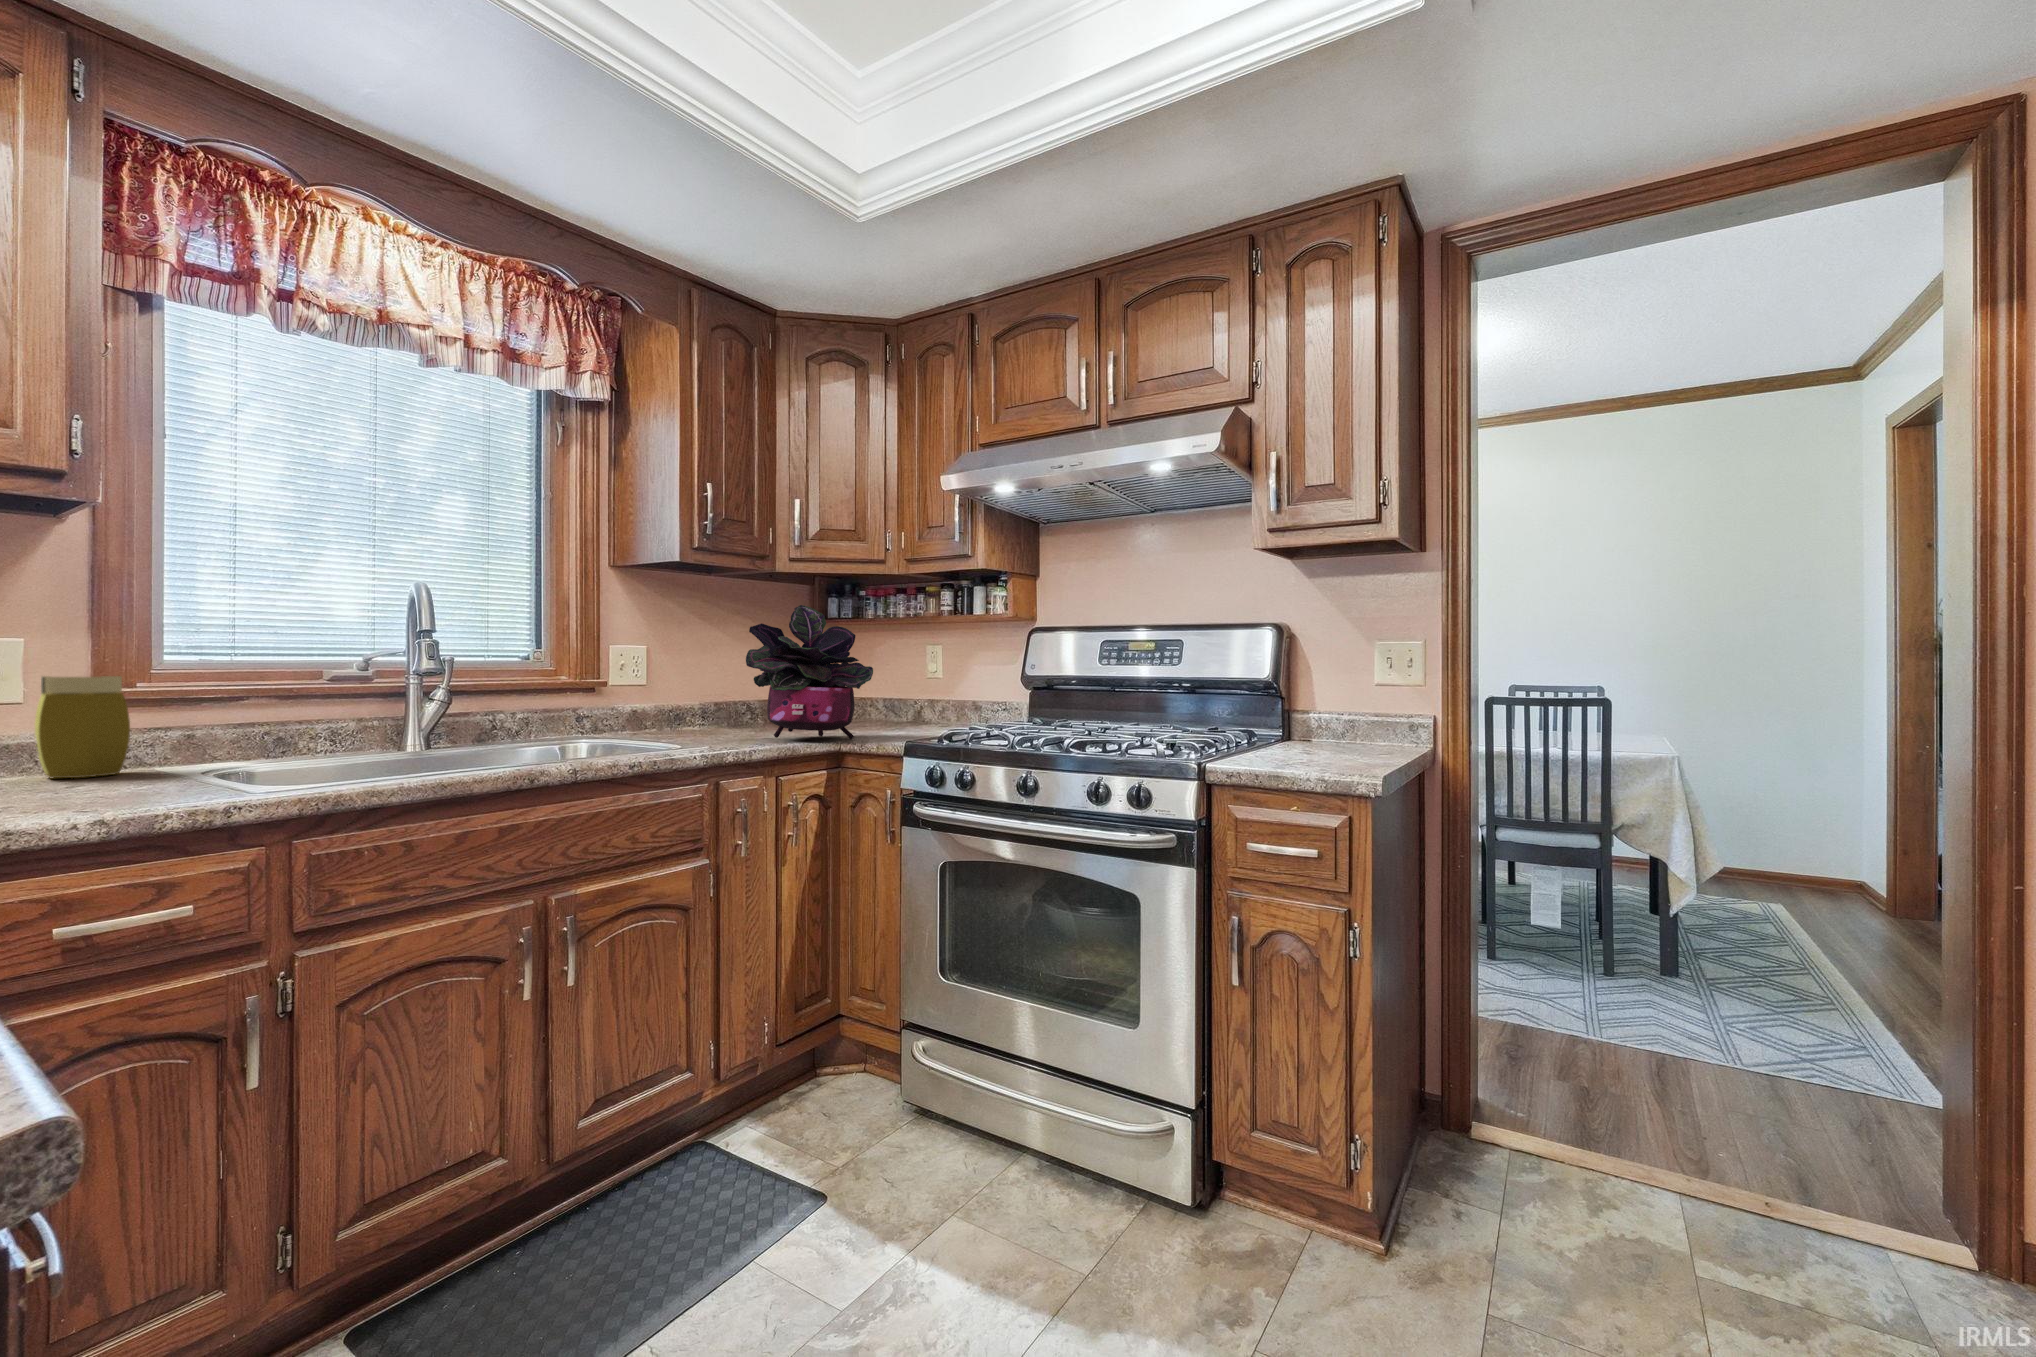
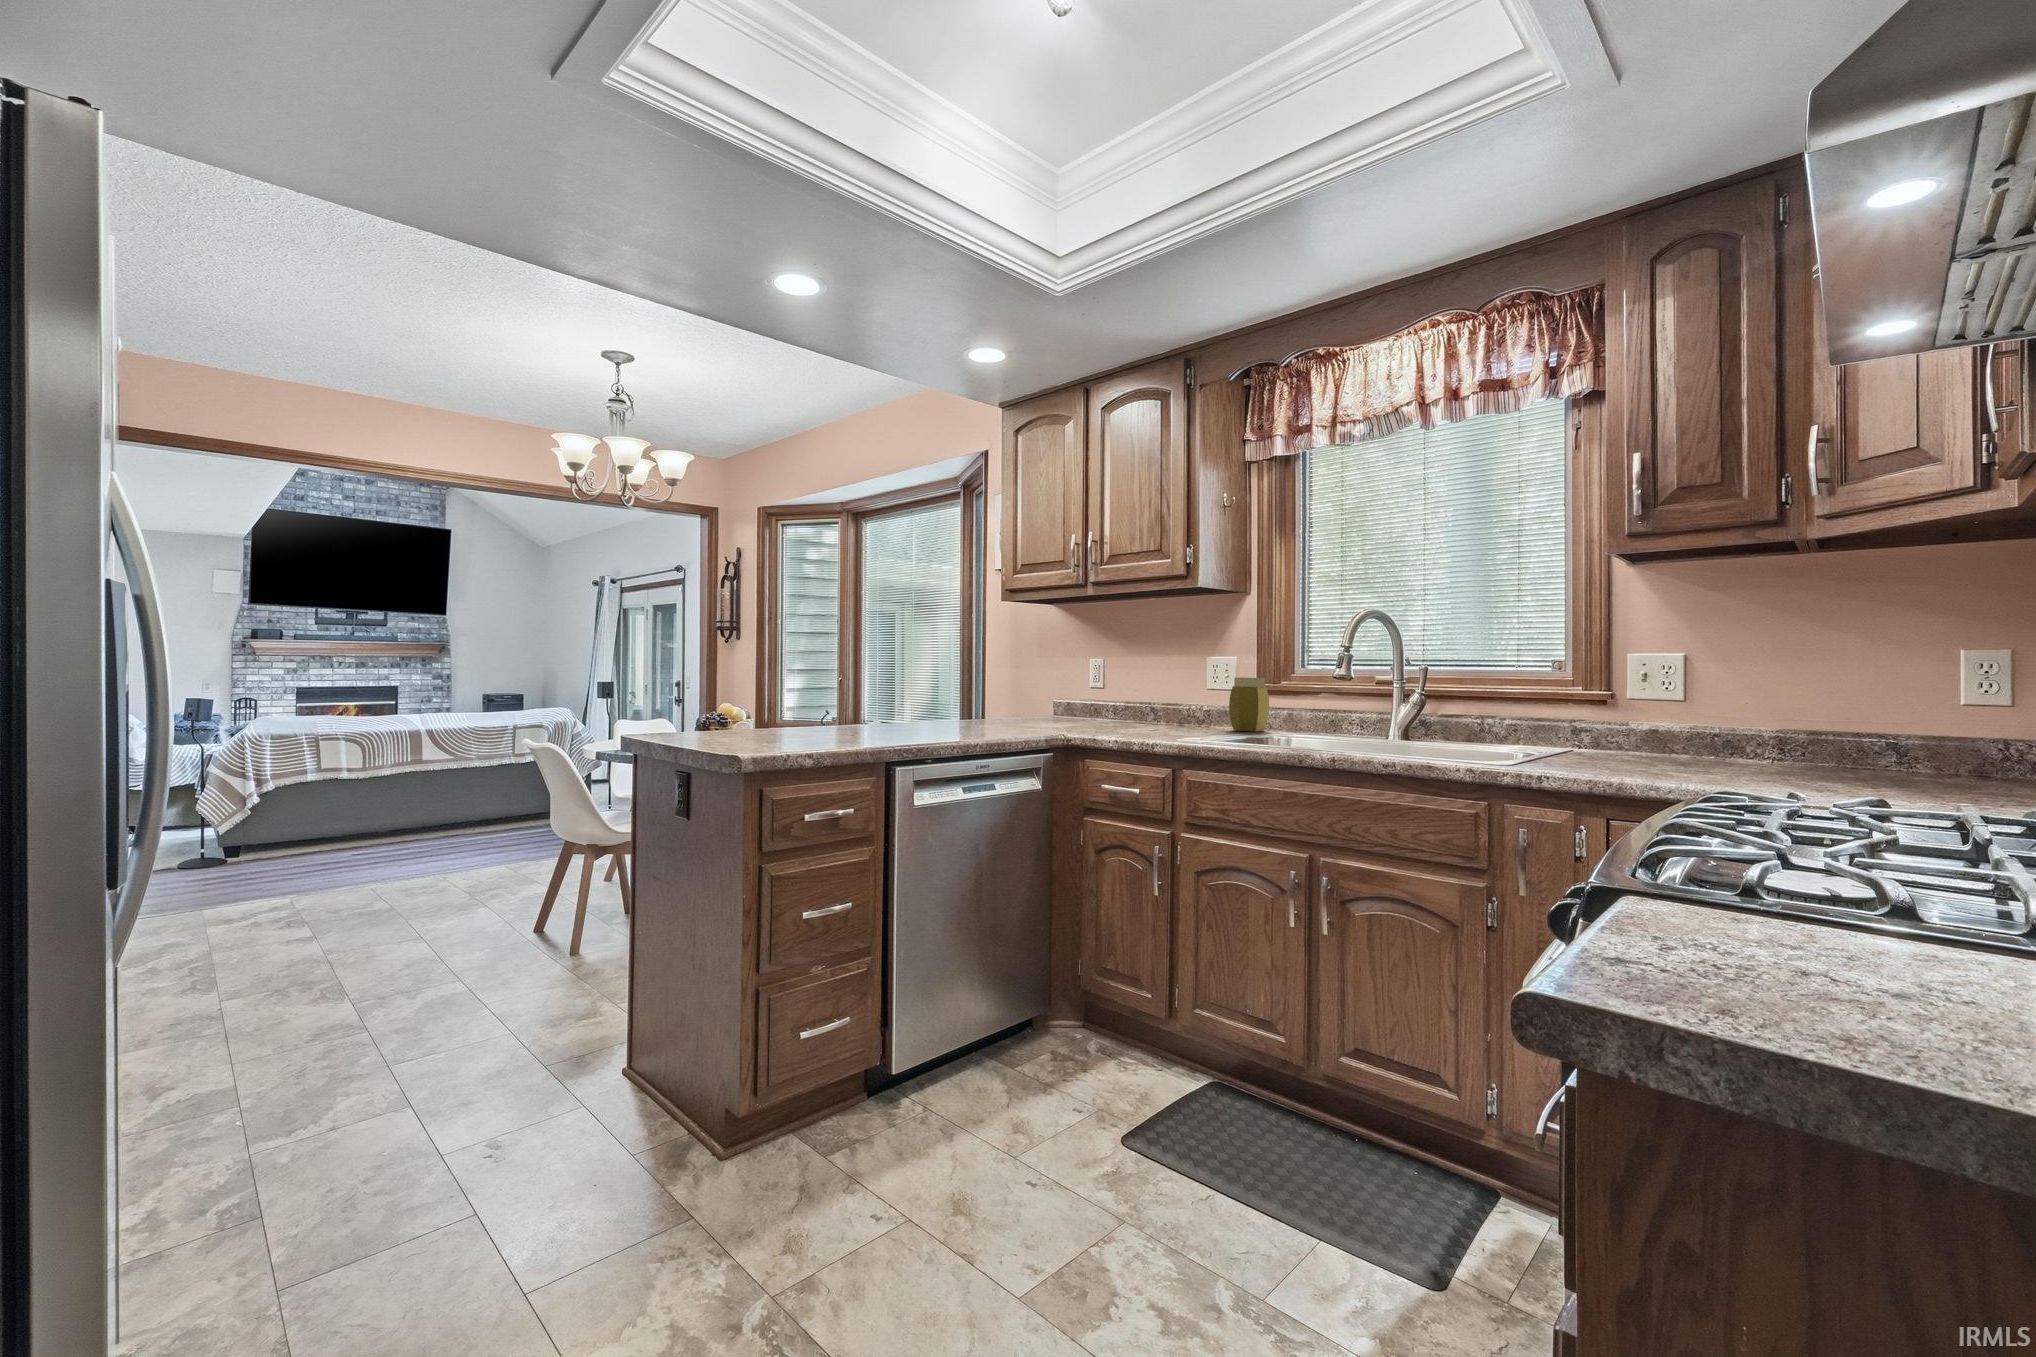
potted plant: present [746,605,873,739] -> none [1575,599,1769,790]

